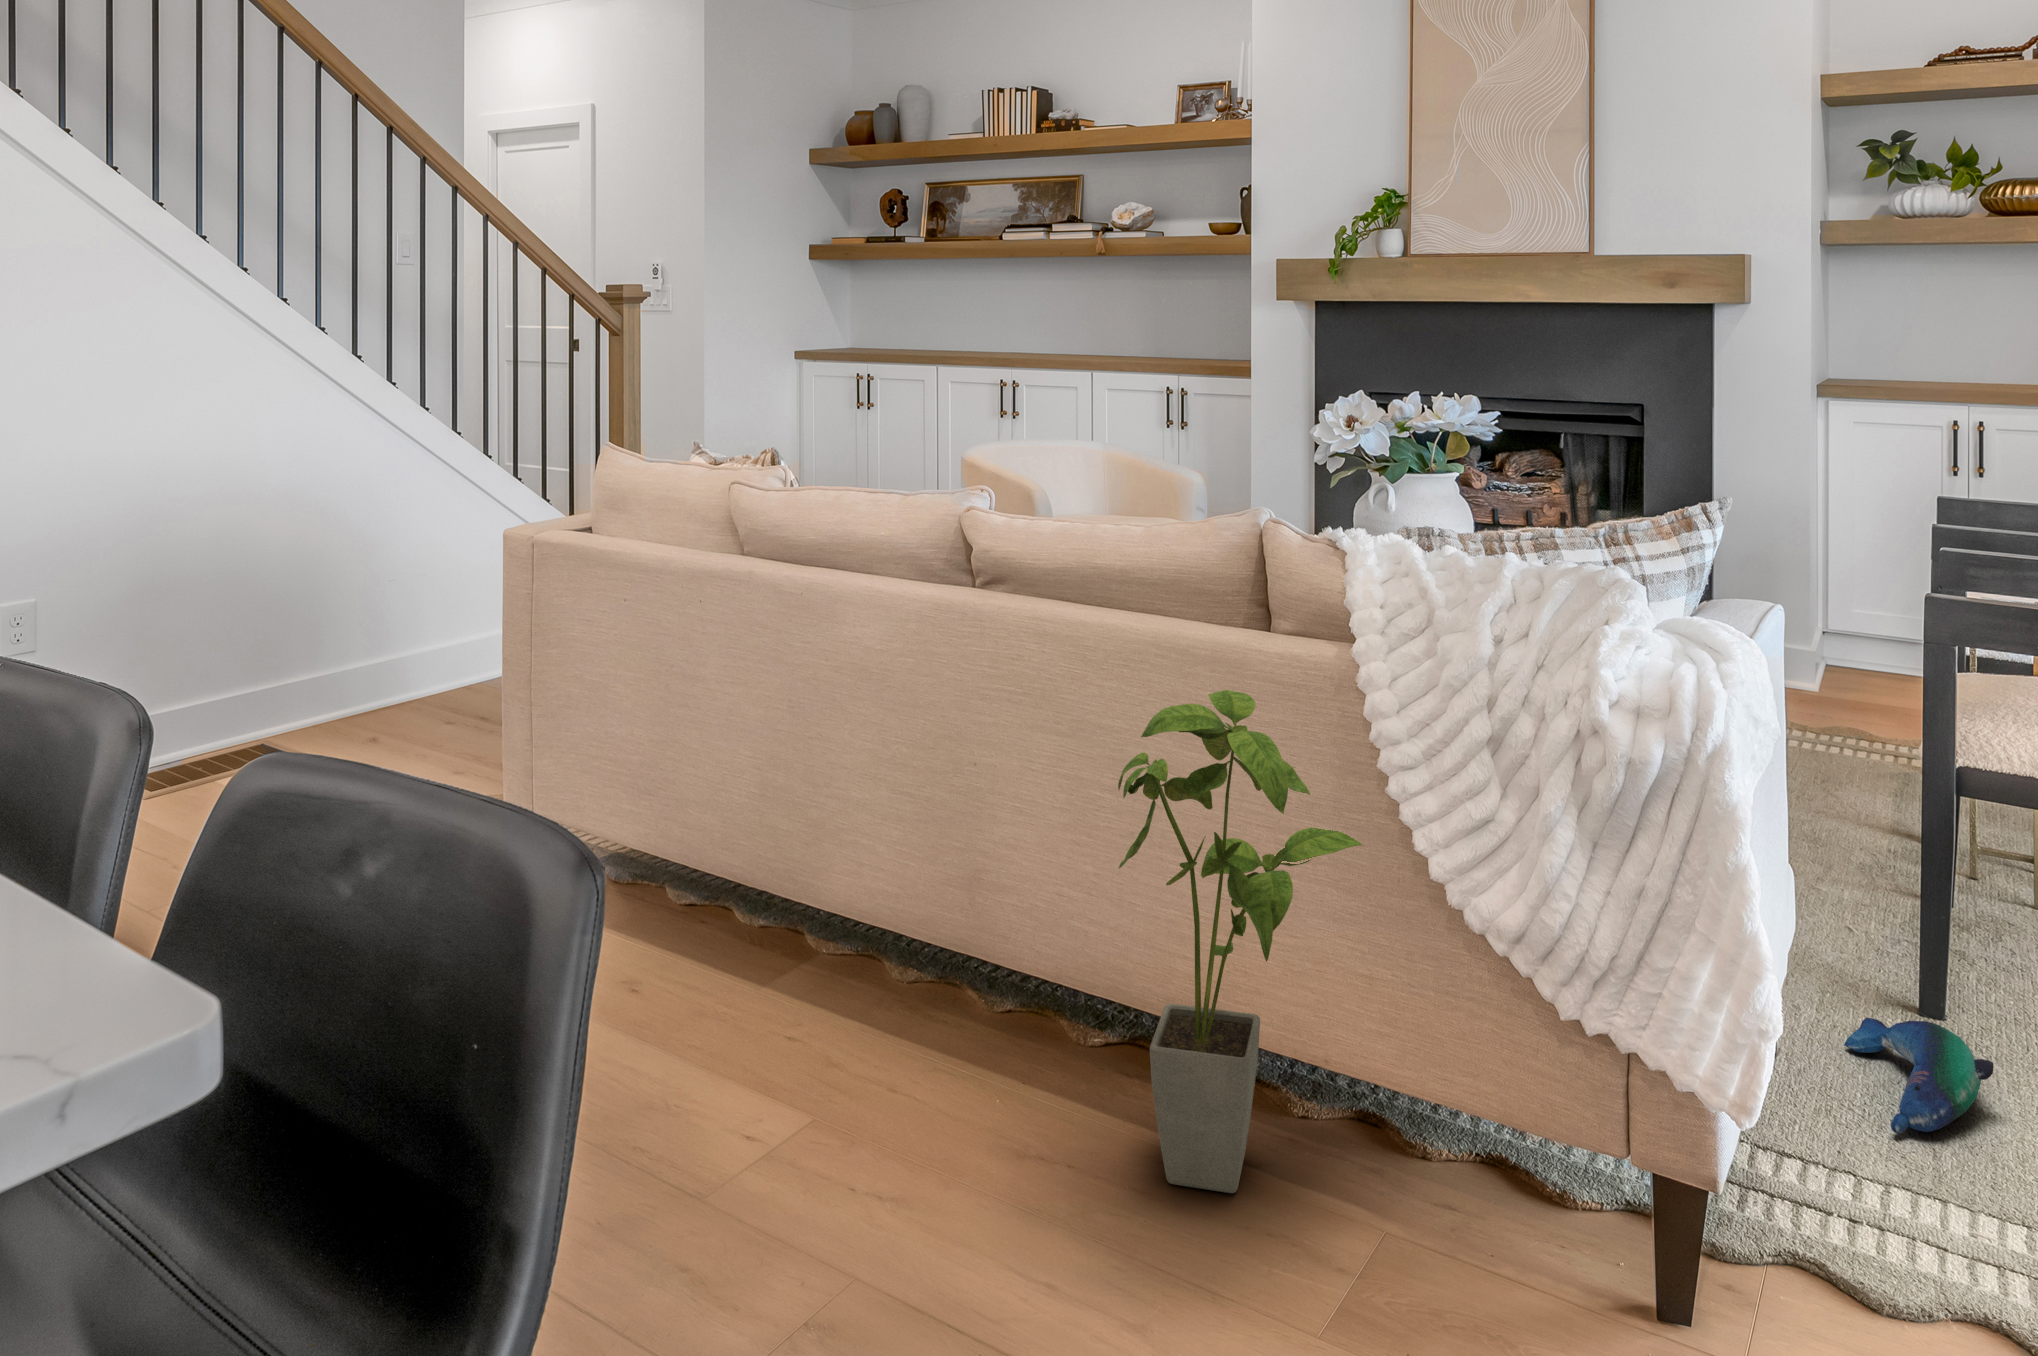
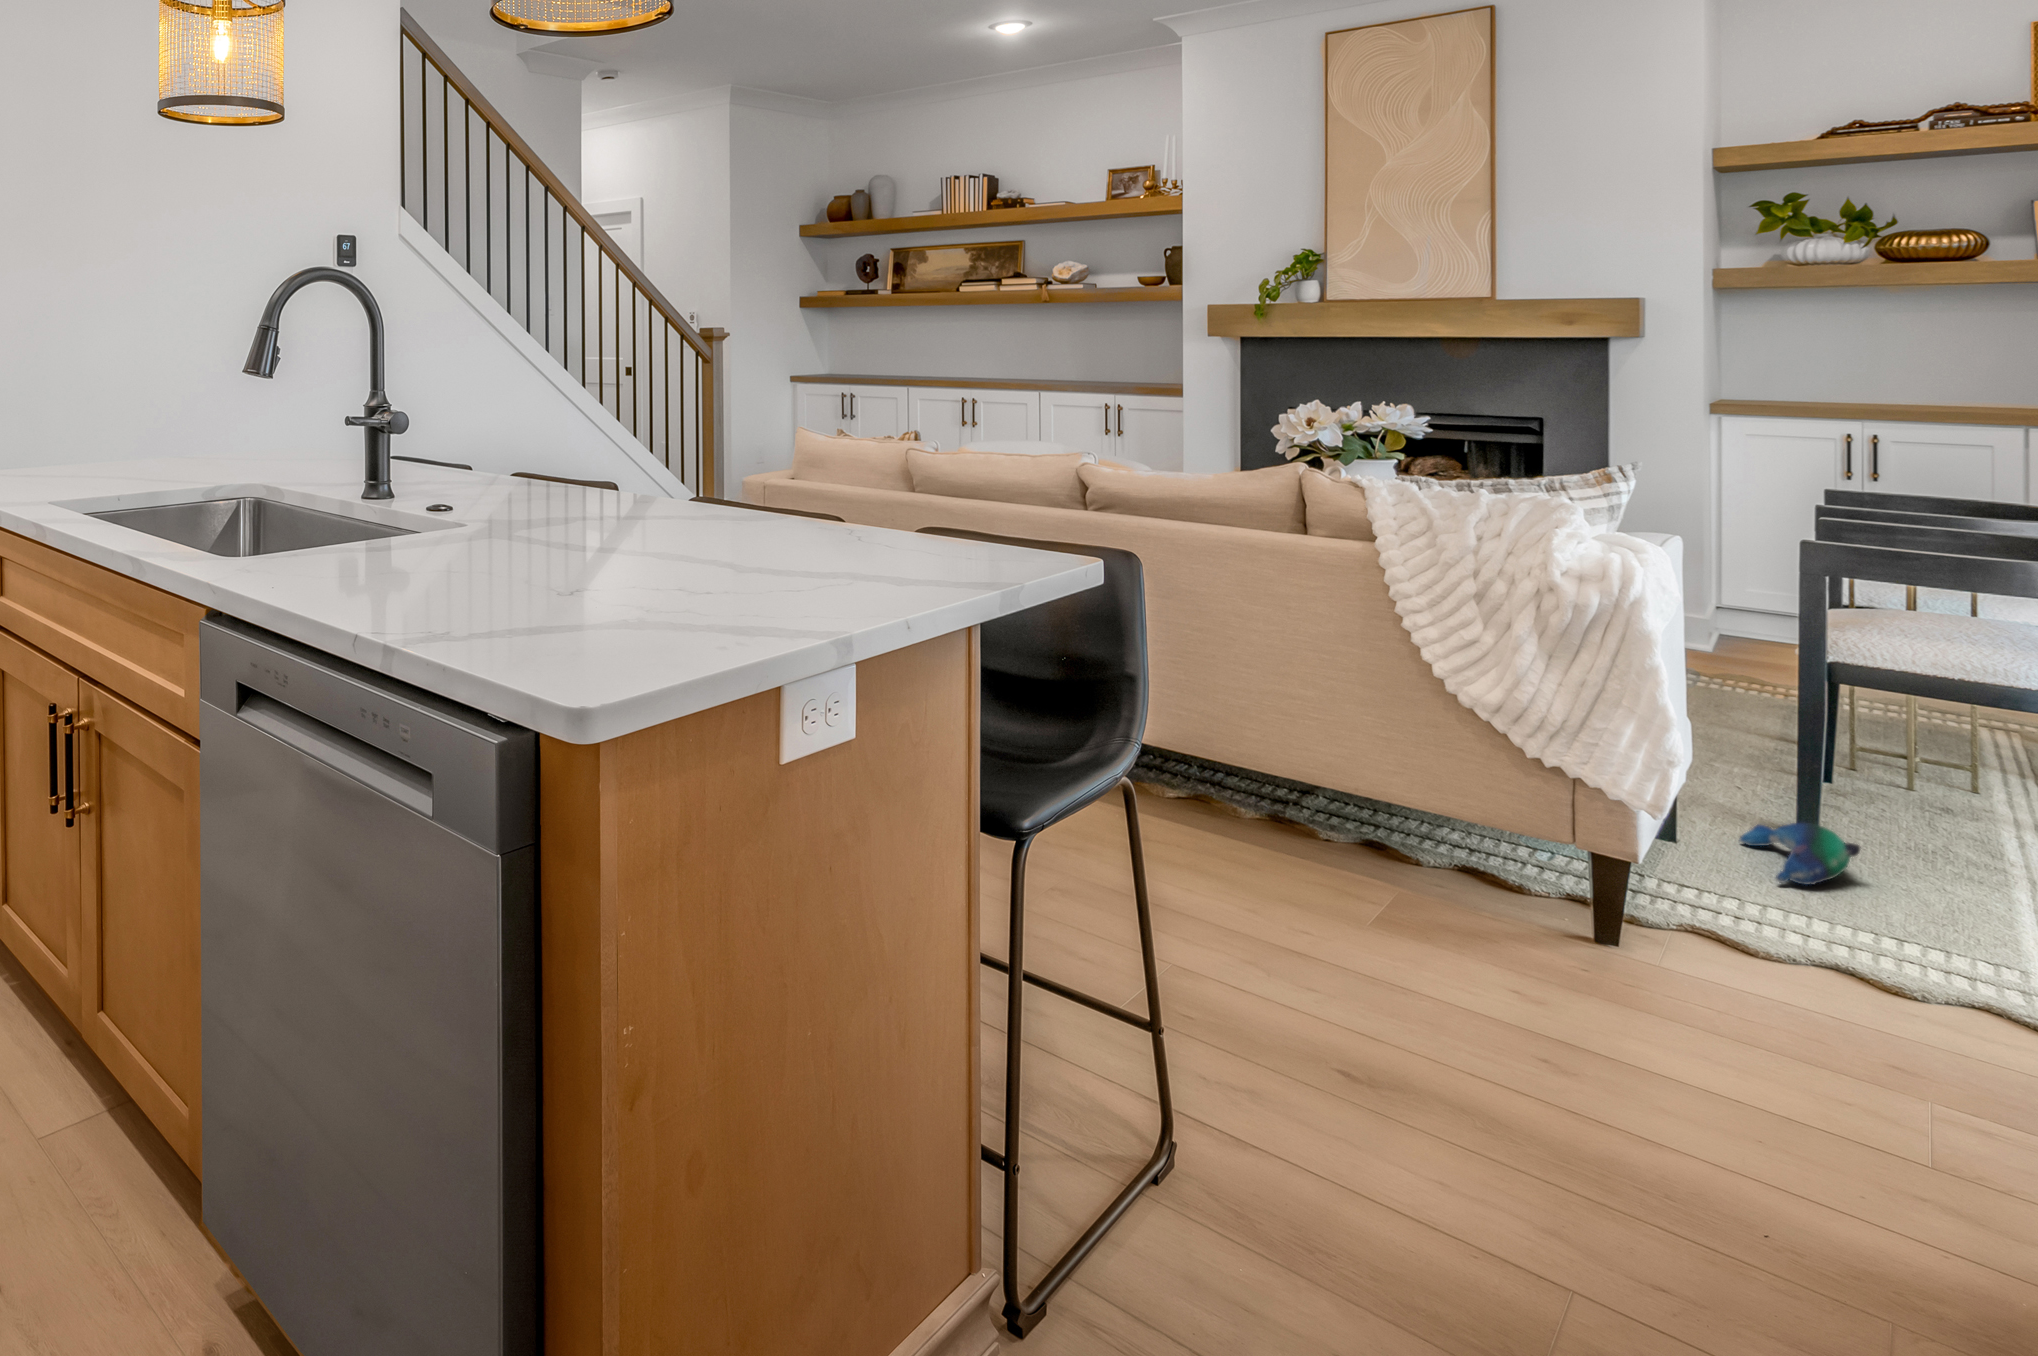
house plant: present [1118,690,1362,1193] -> none [1204,561,1390,867]

